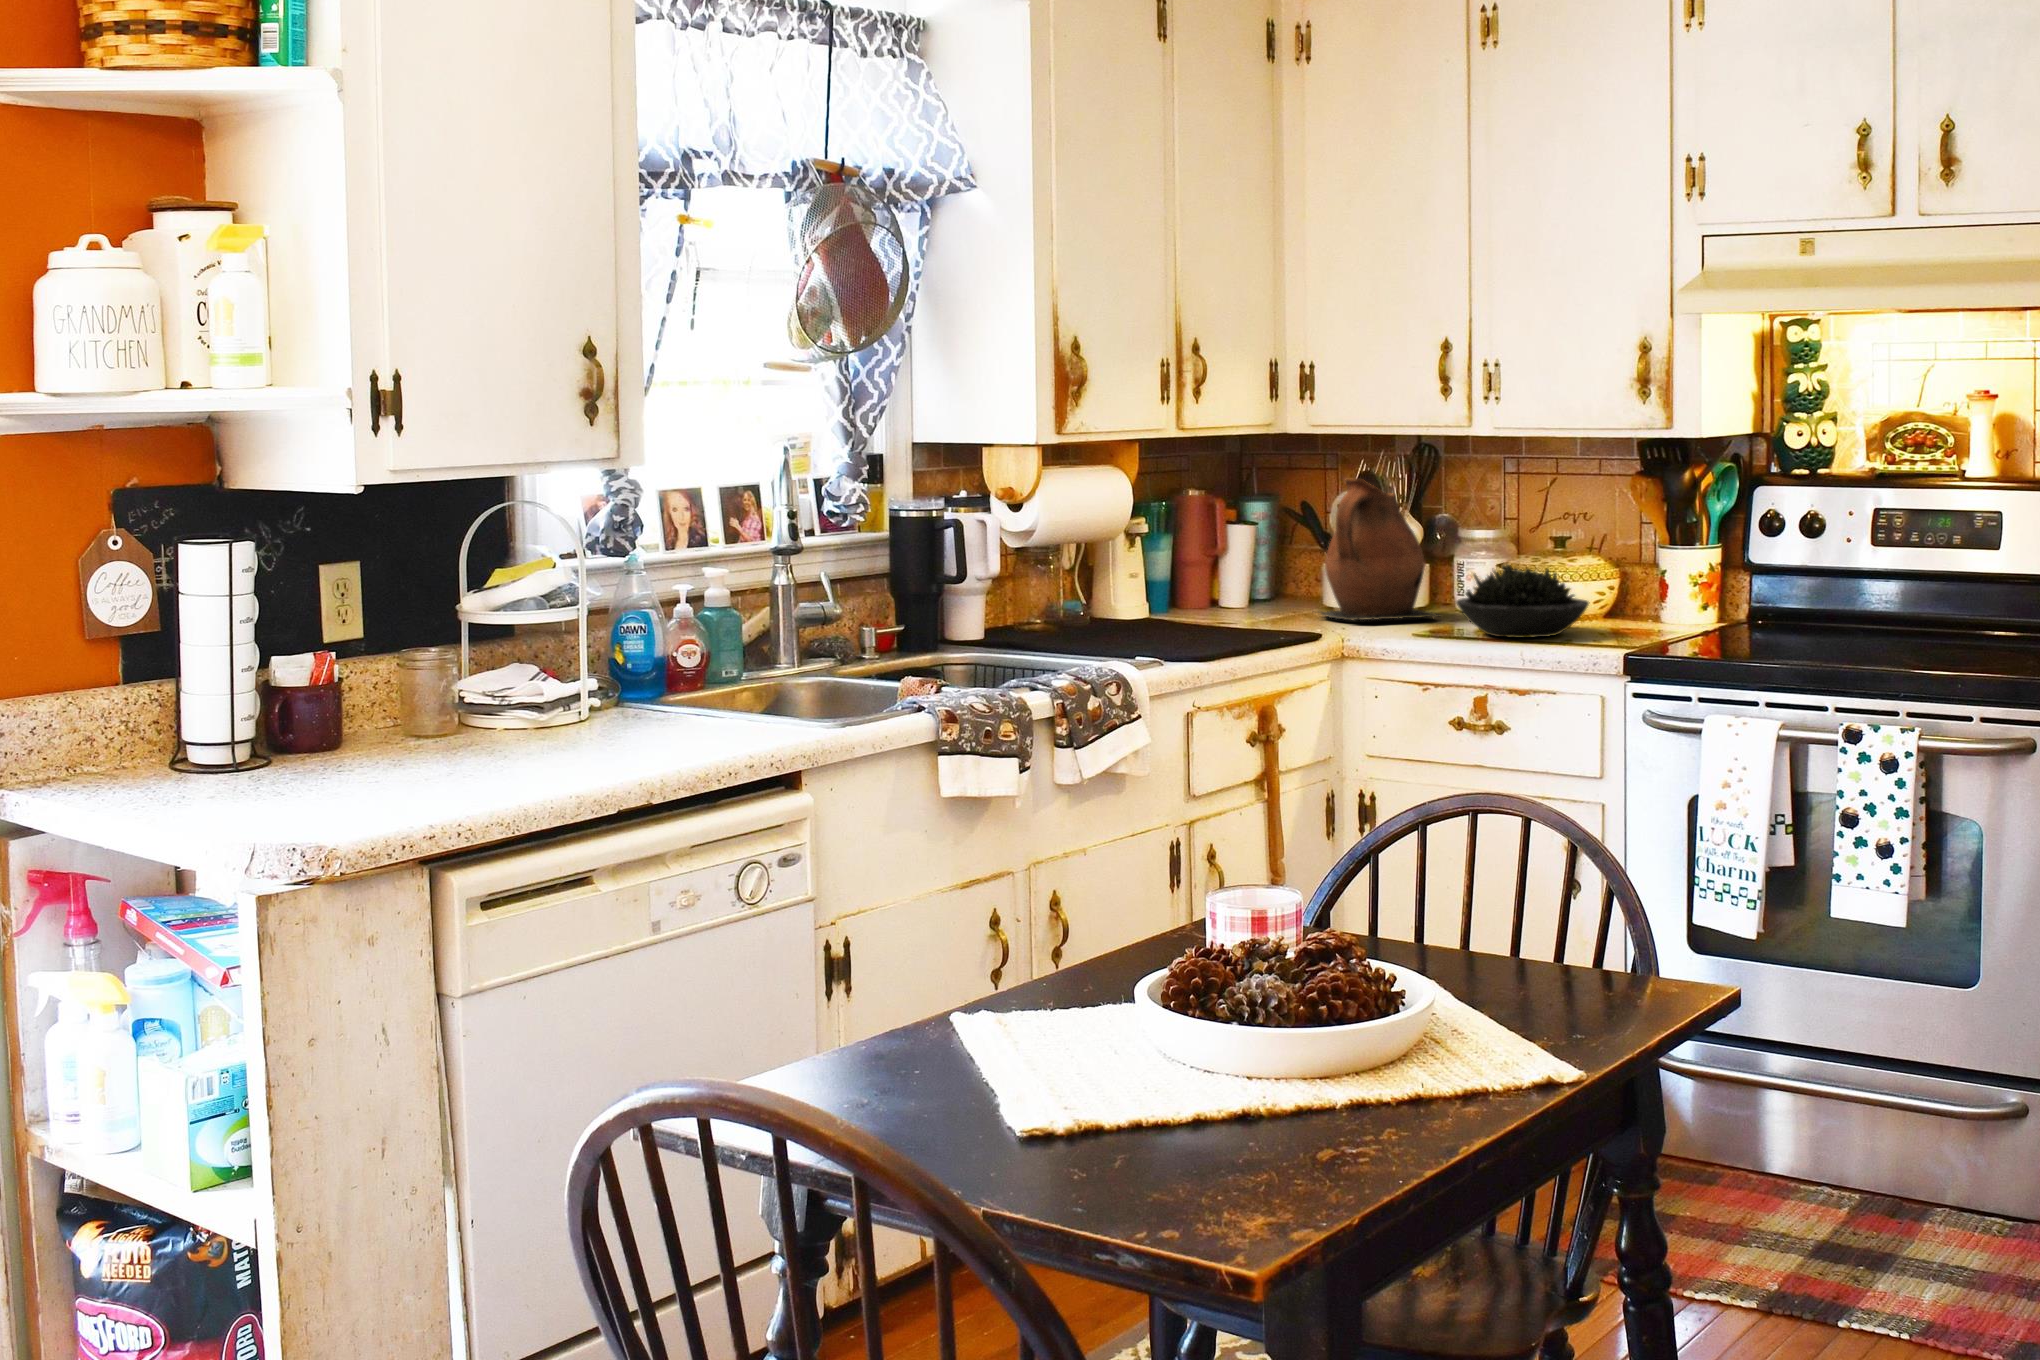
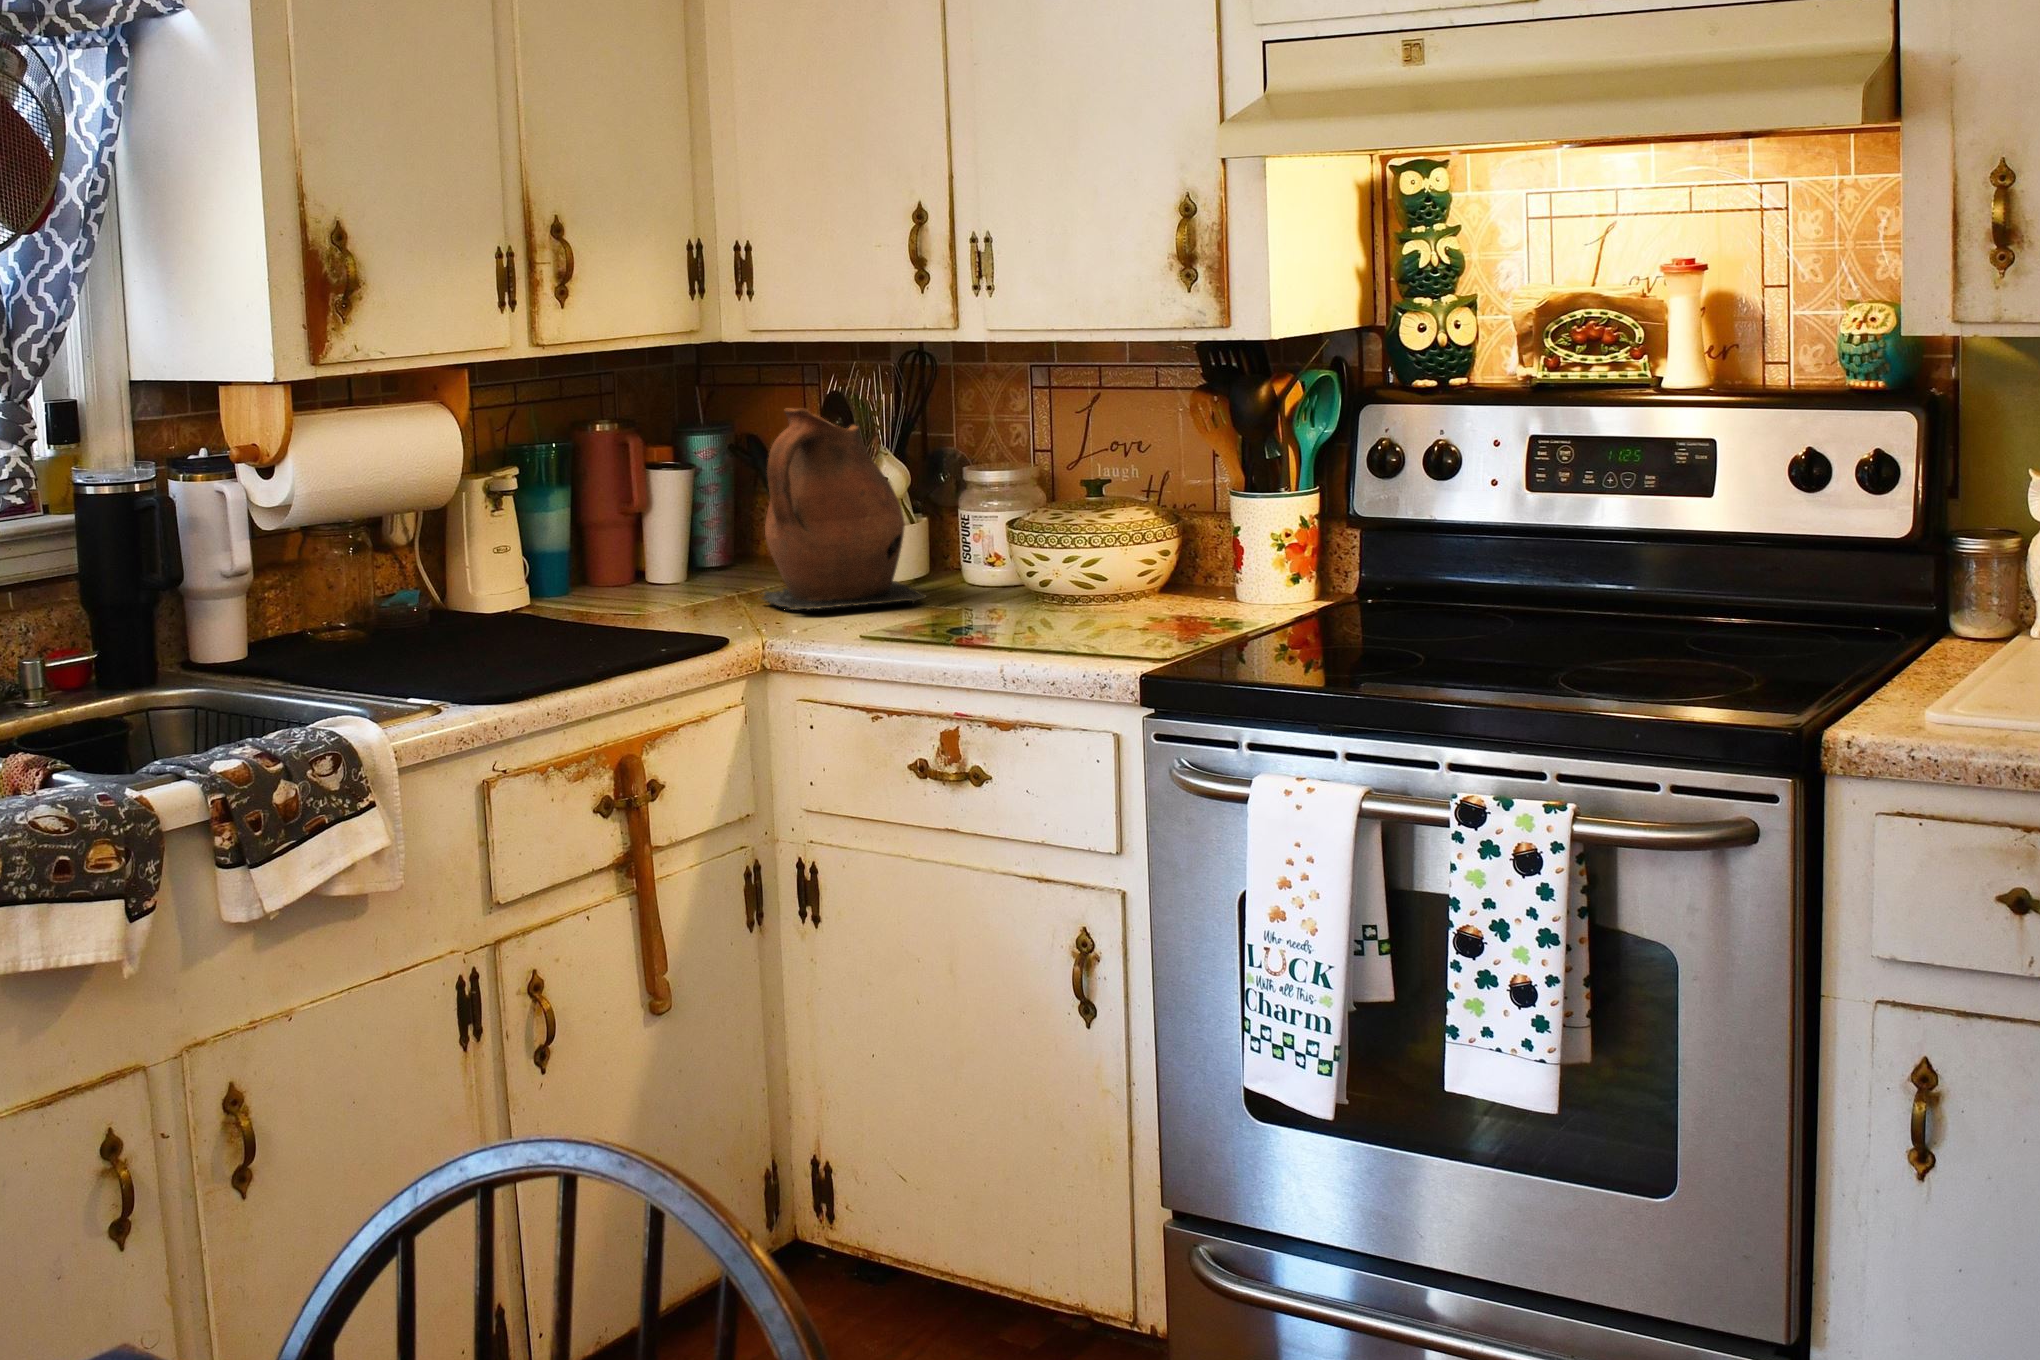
succulent plant: present [1456,565,1589,638] -> none [921,530,1113,640]

